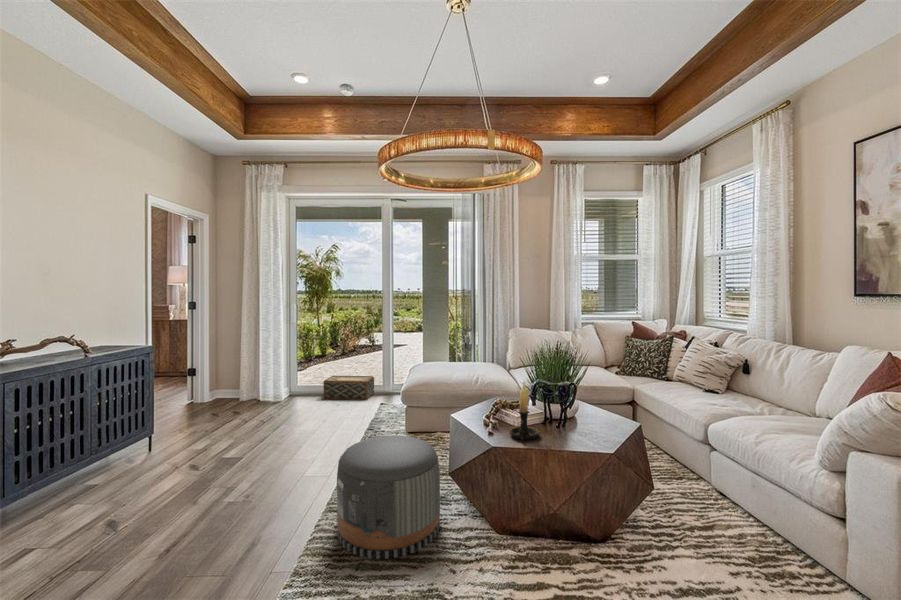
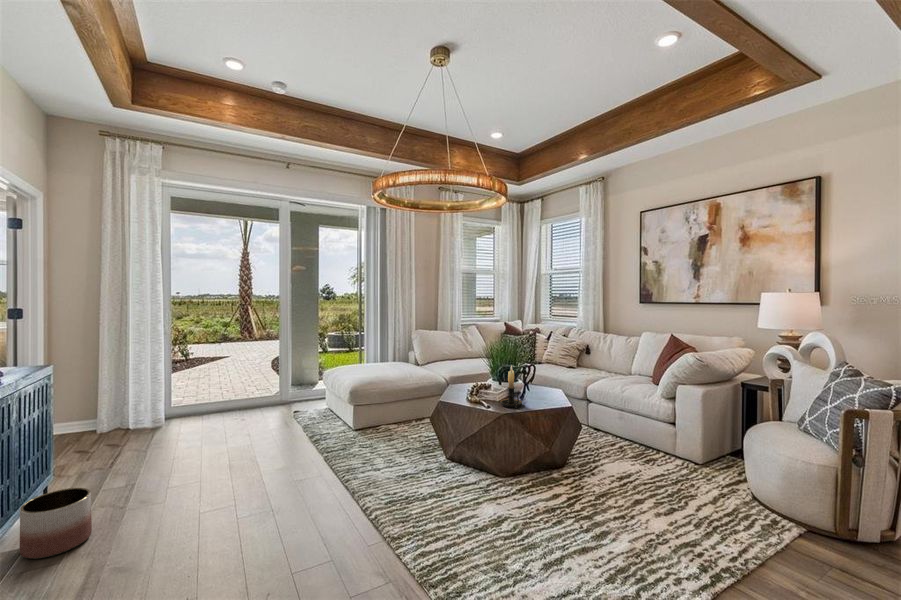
woven basket: present [323,376,374,399] -> none [214,386,268,415]
pouf: present [337,436,440,559] -> none [383,420,466,515]
planter: none [74,446,130,499] -> present [20,488,92,559]

